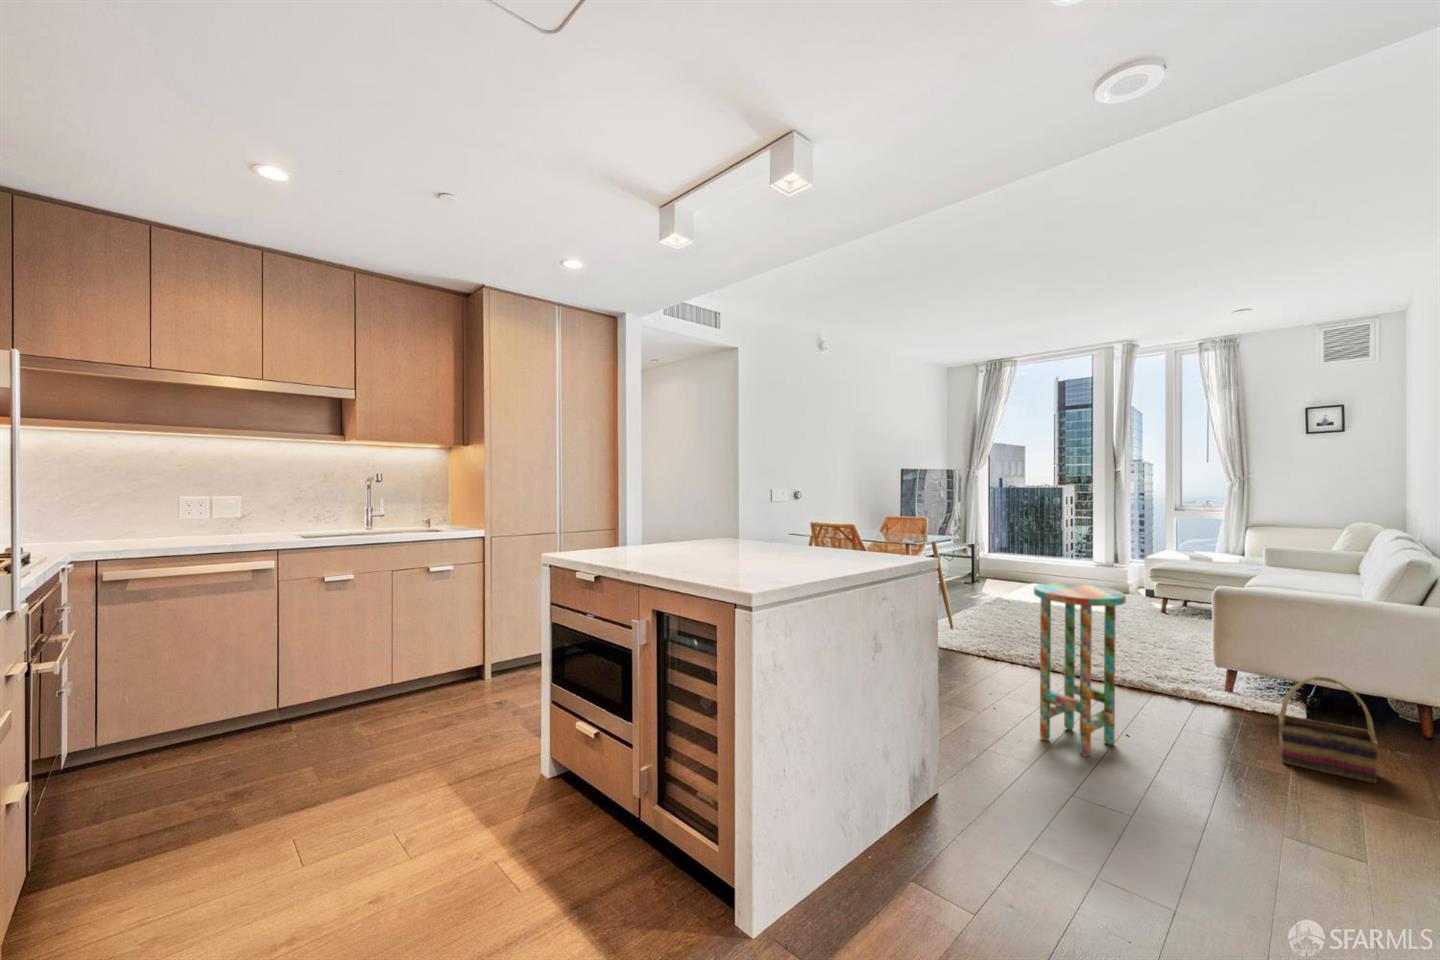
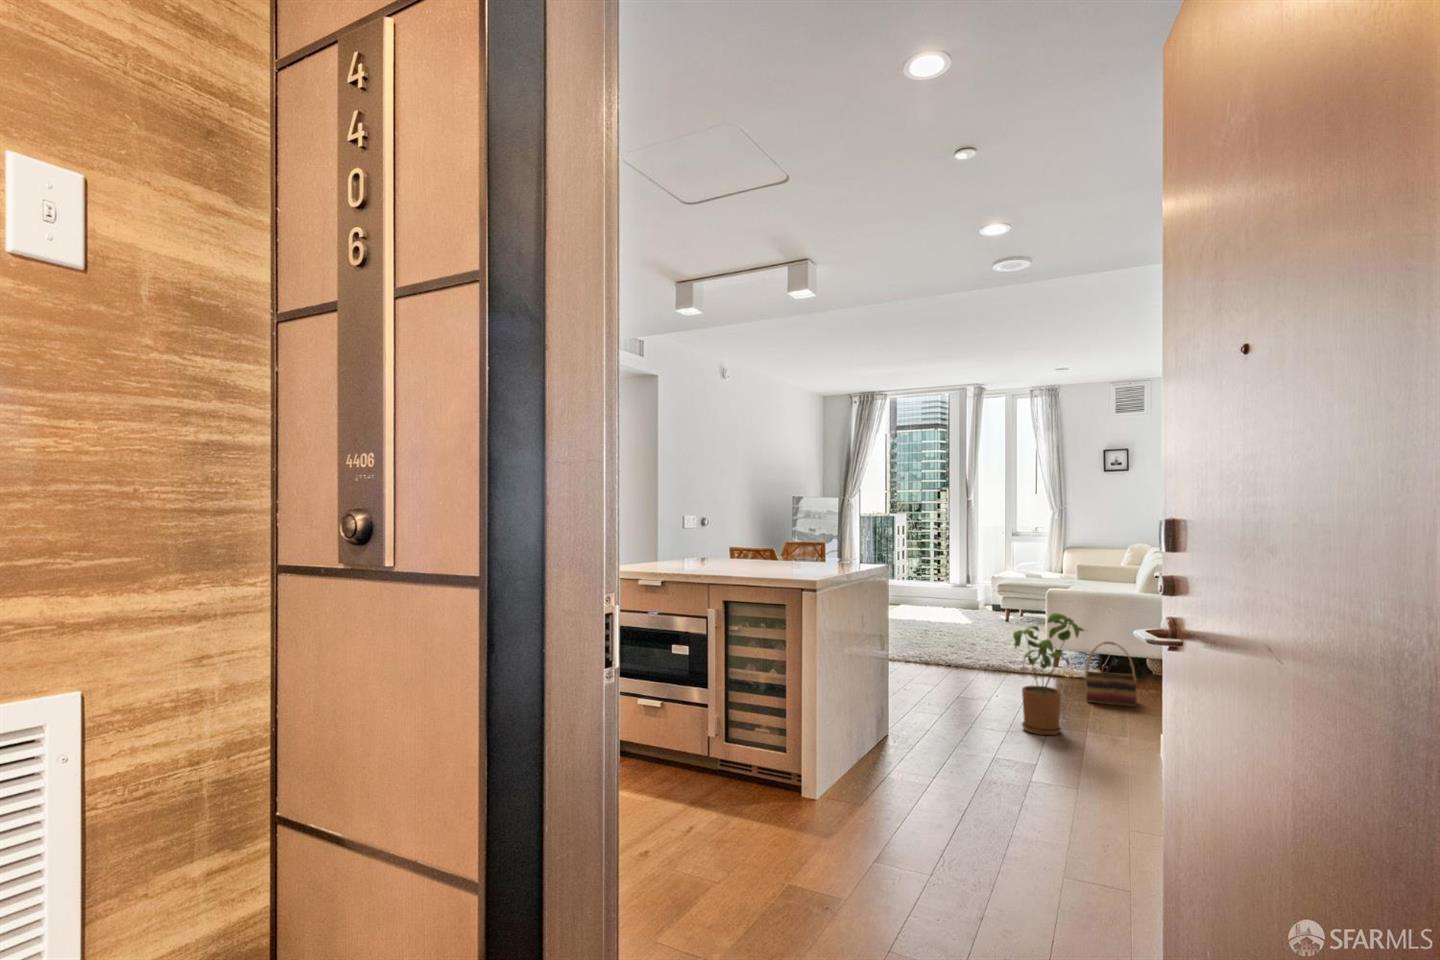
side table: present [1034,583,1126,756] -> none [934,587,995,709]
house plant: none [1151,641,1291,832] -> present [1013,613,1084,735]

